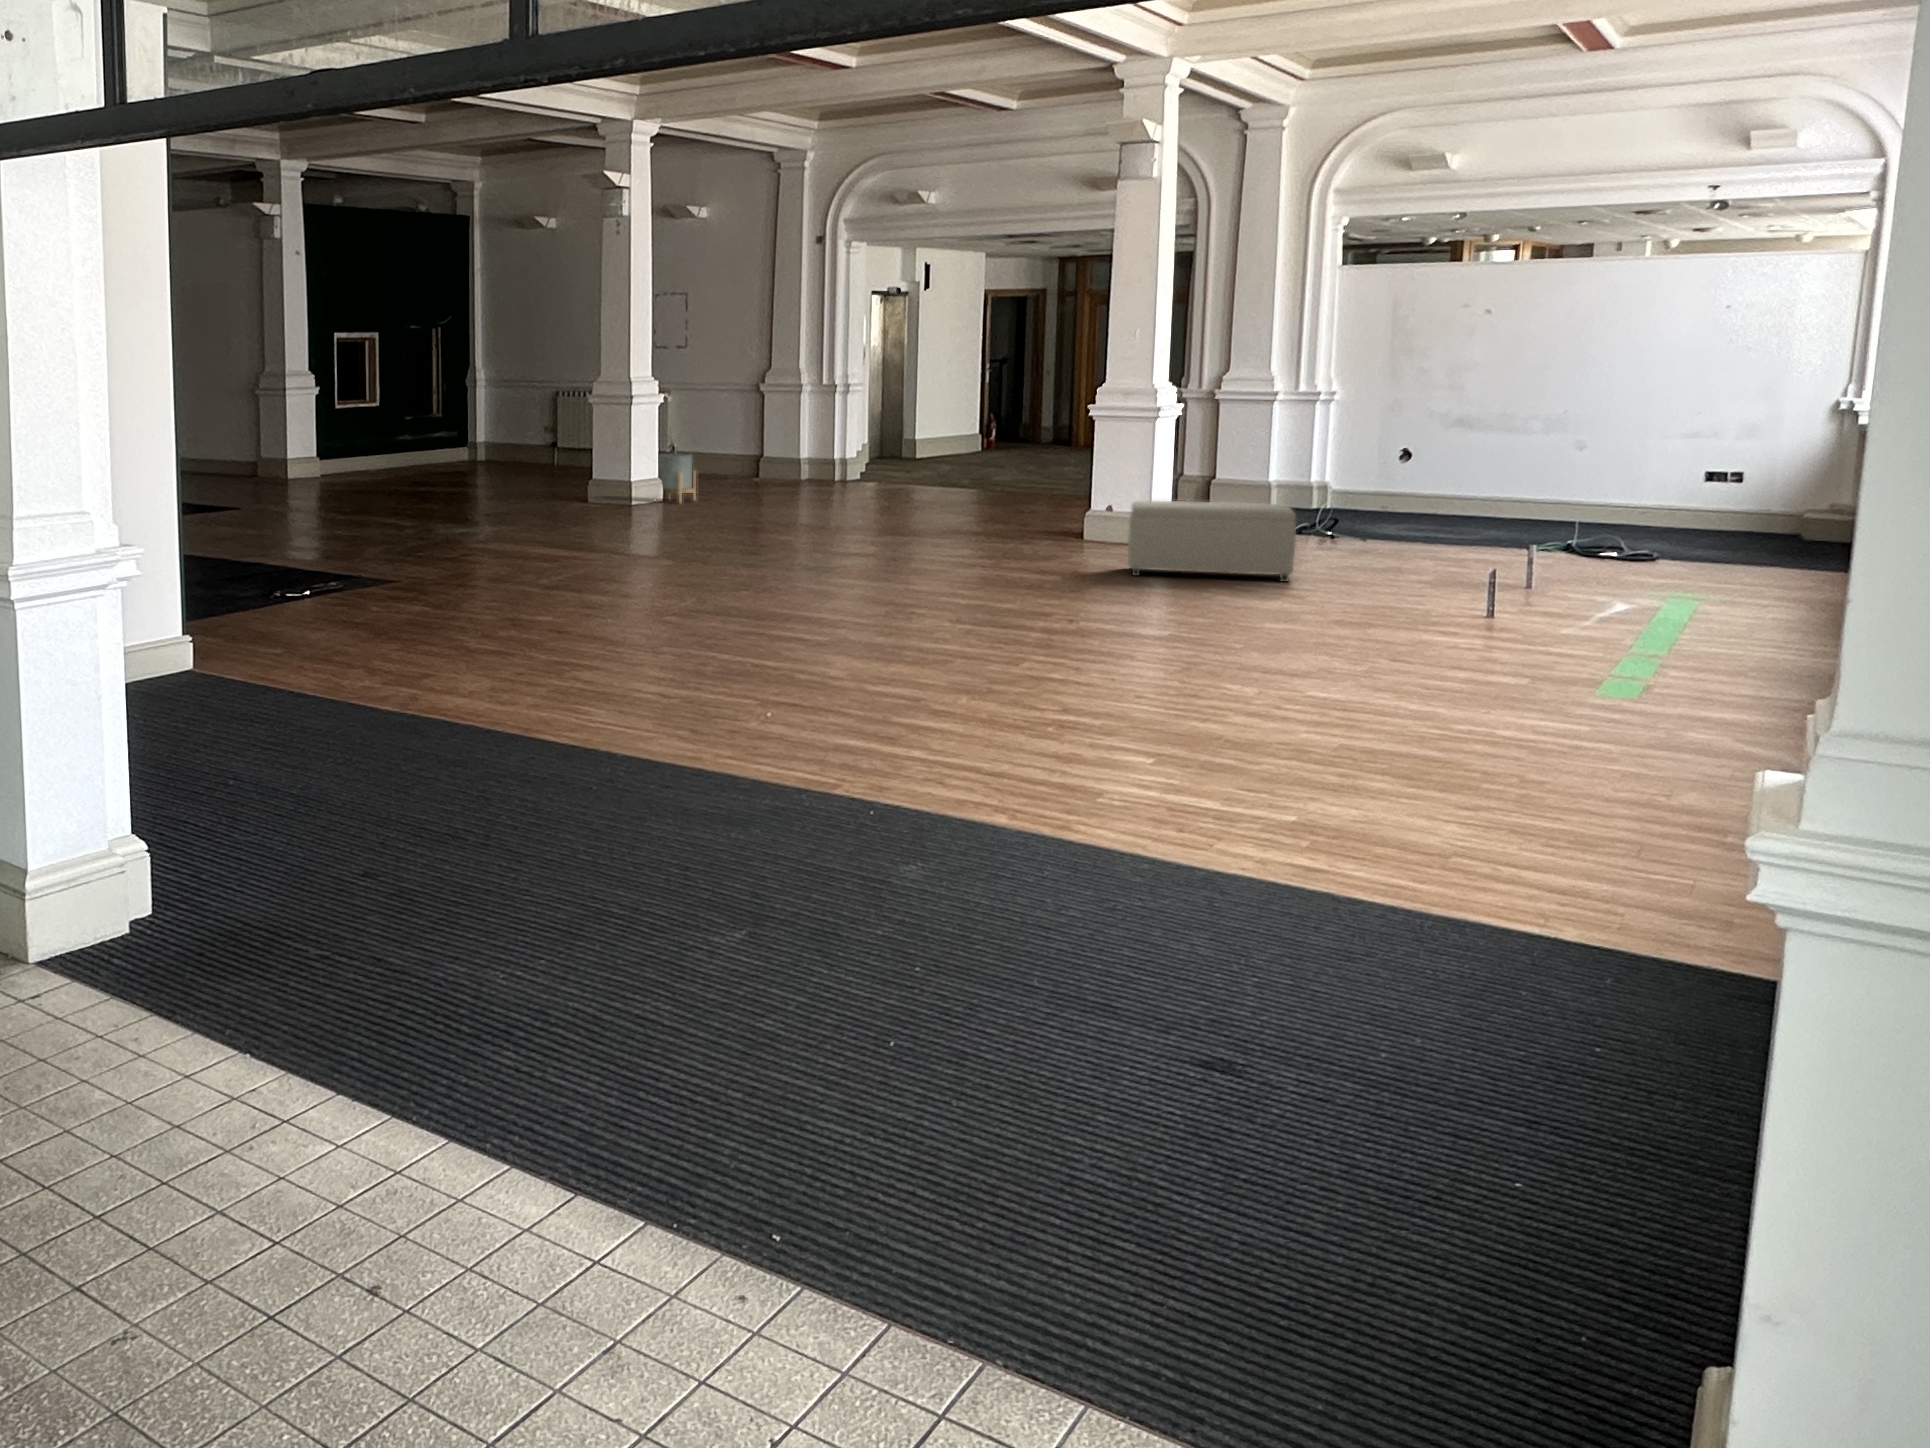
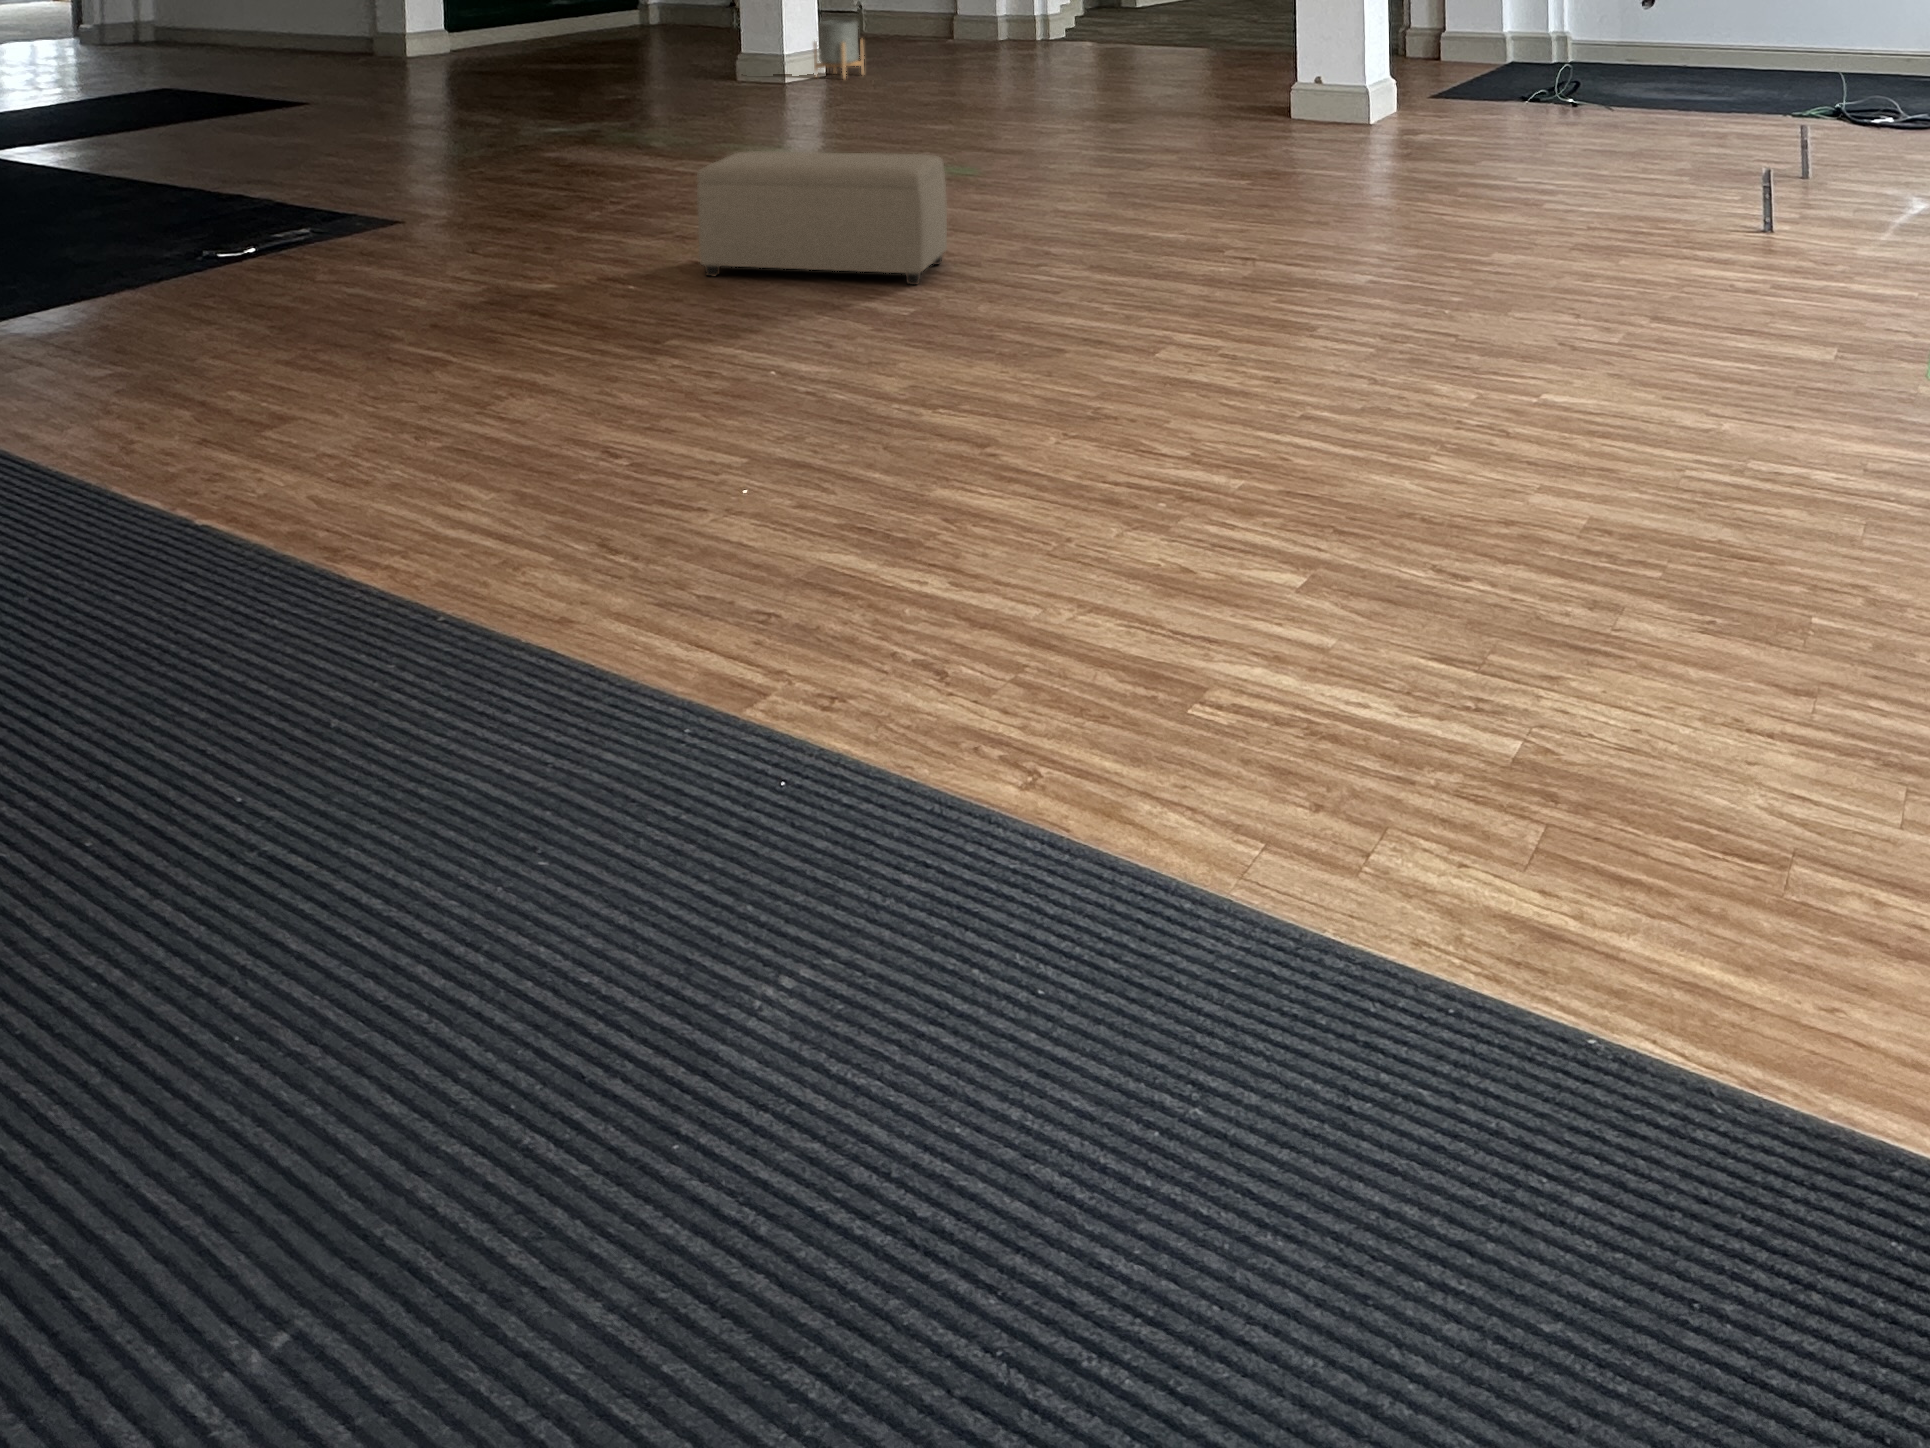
ottoman: present [1128,501,1296,582] -> present [697,151,947,285]

